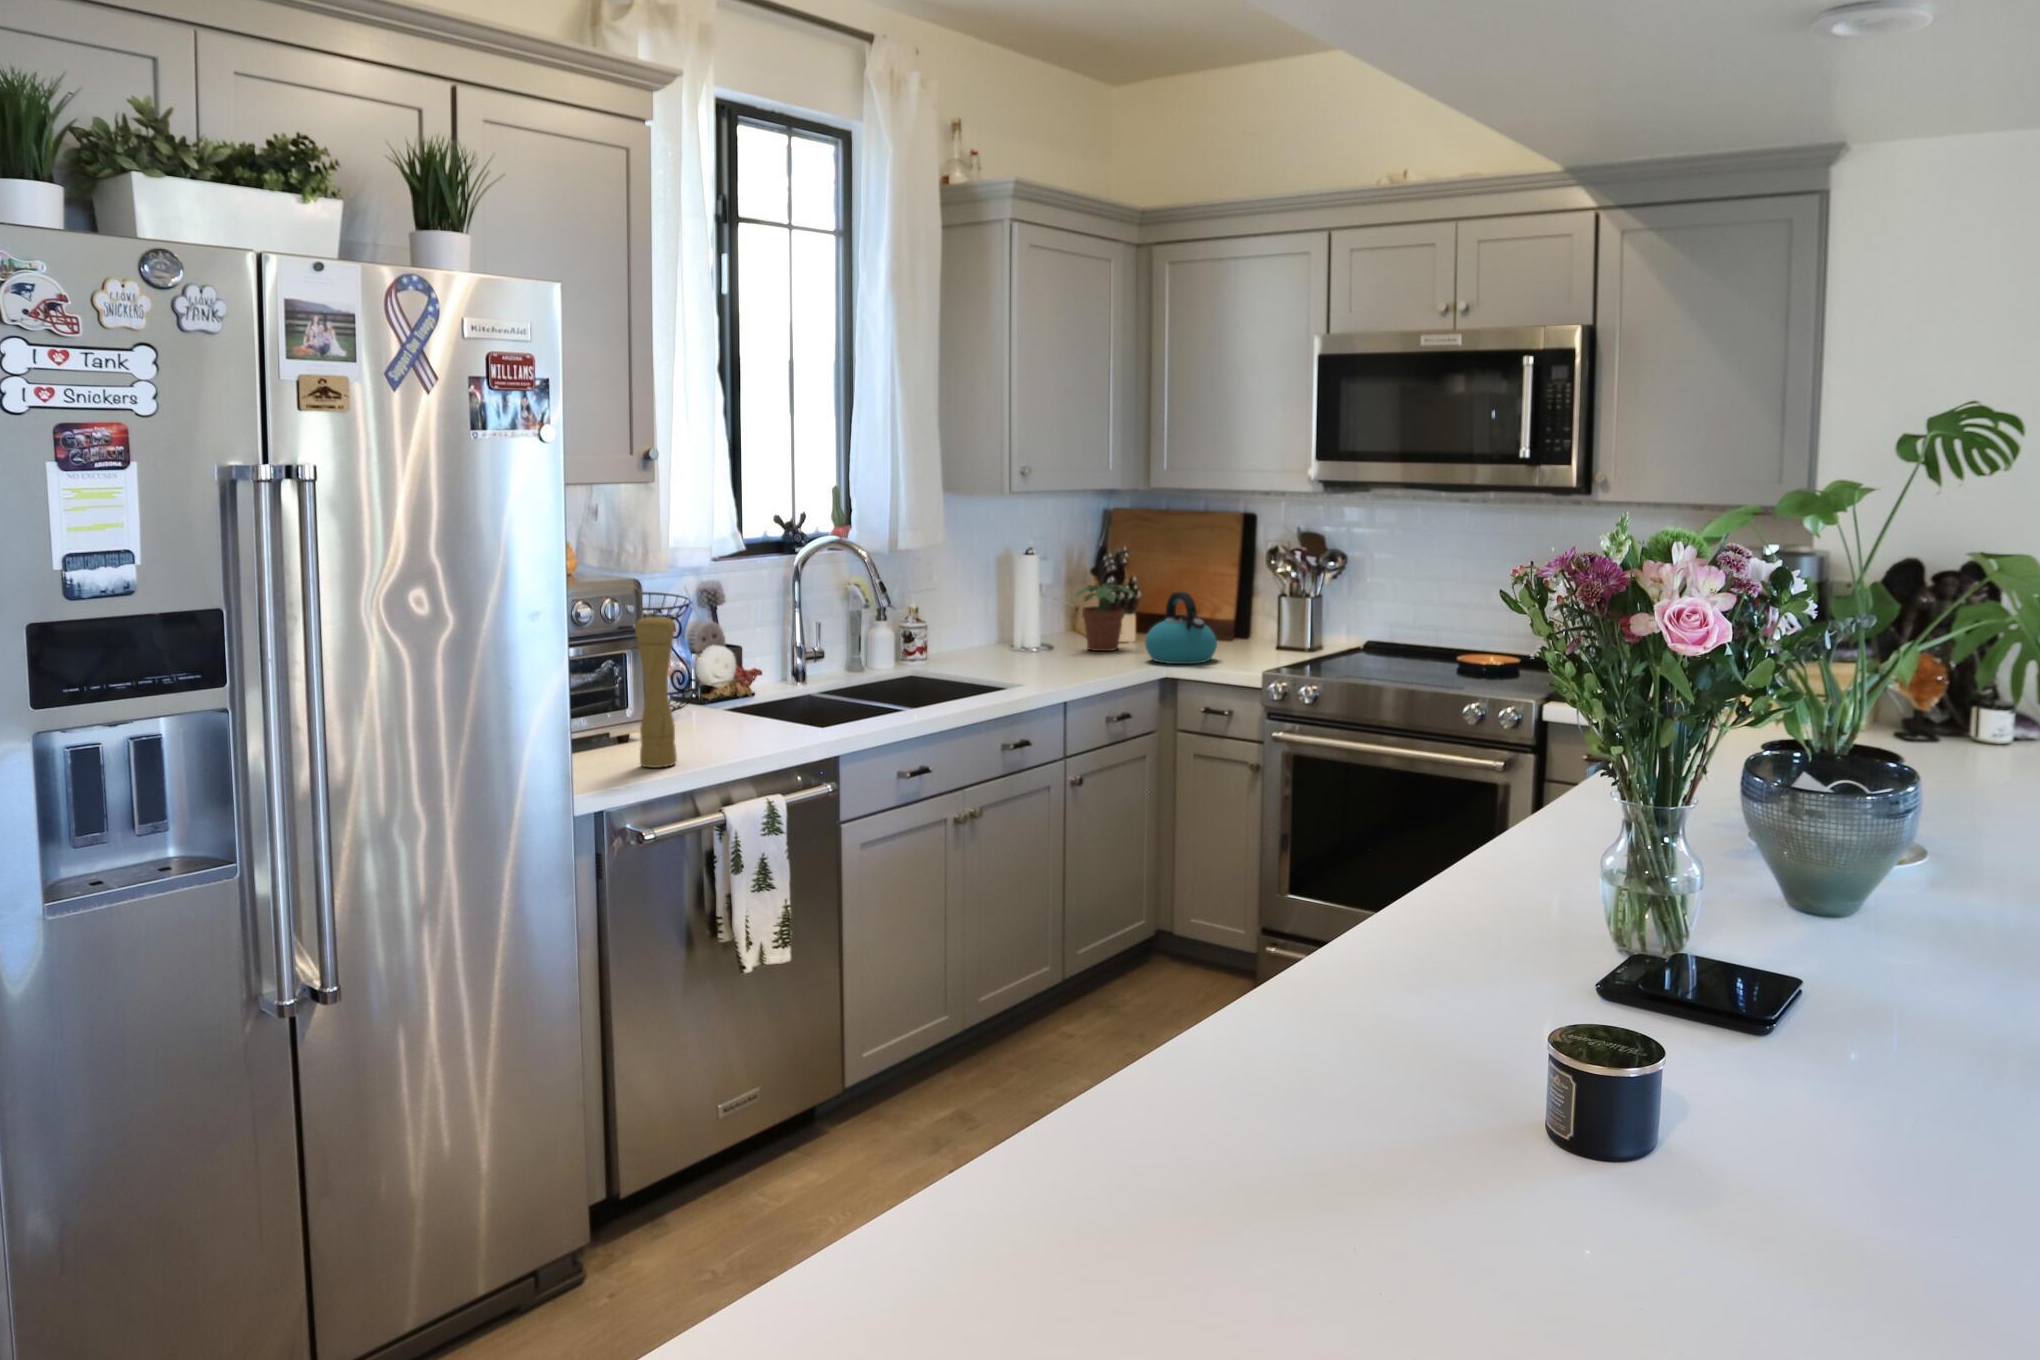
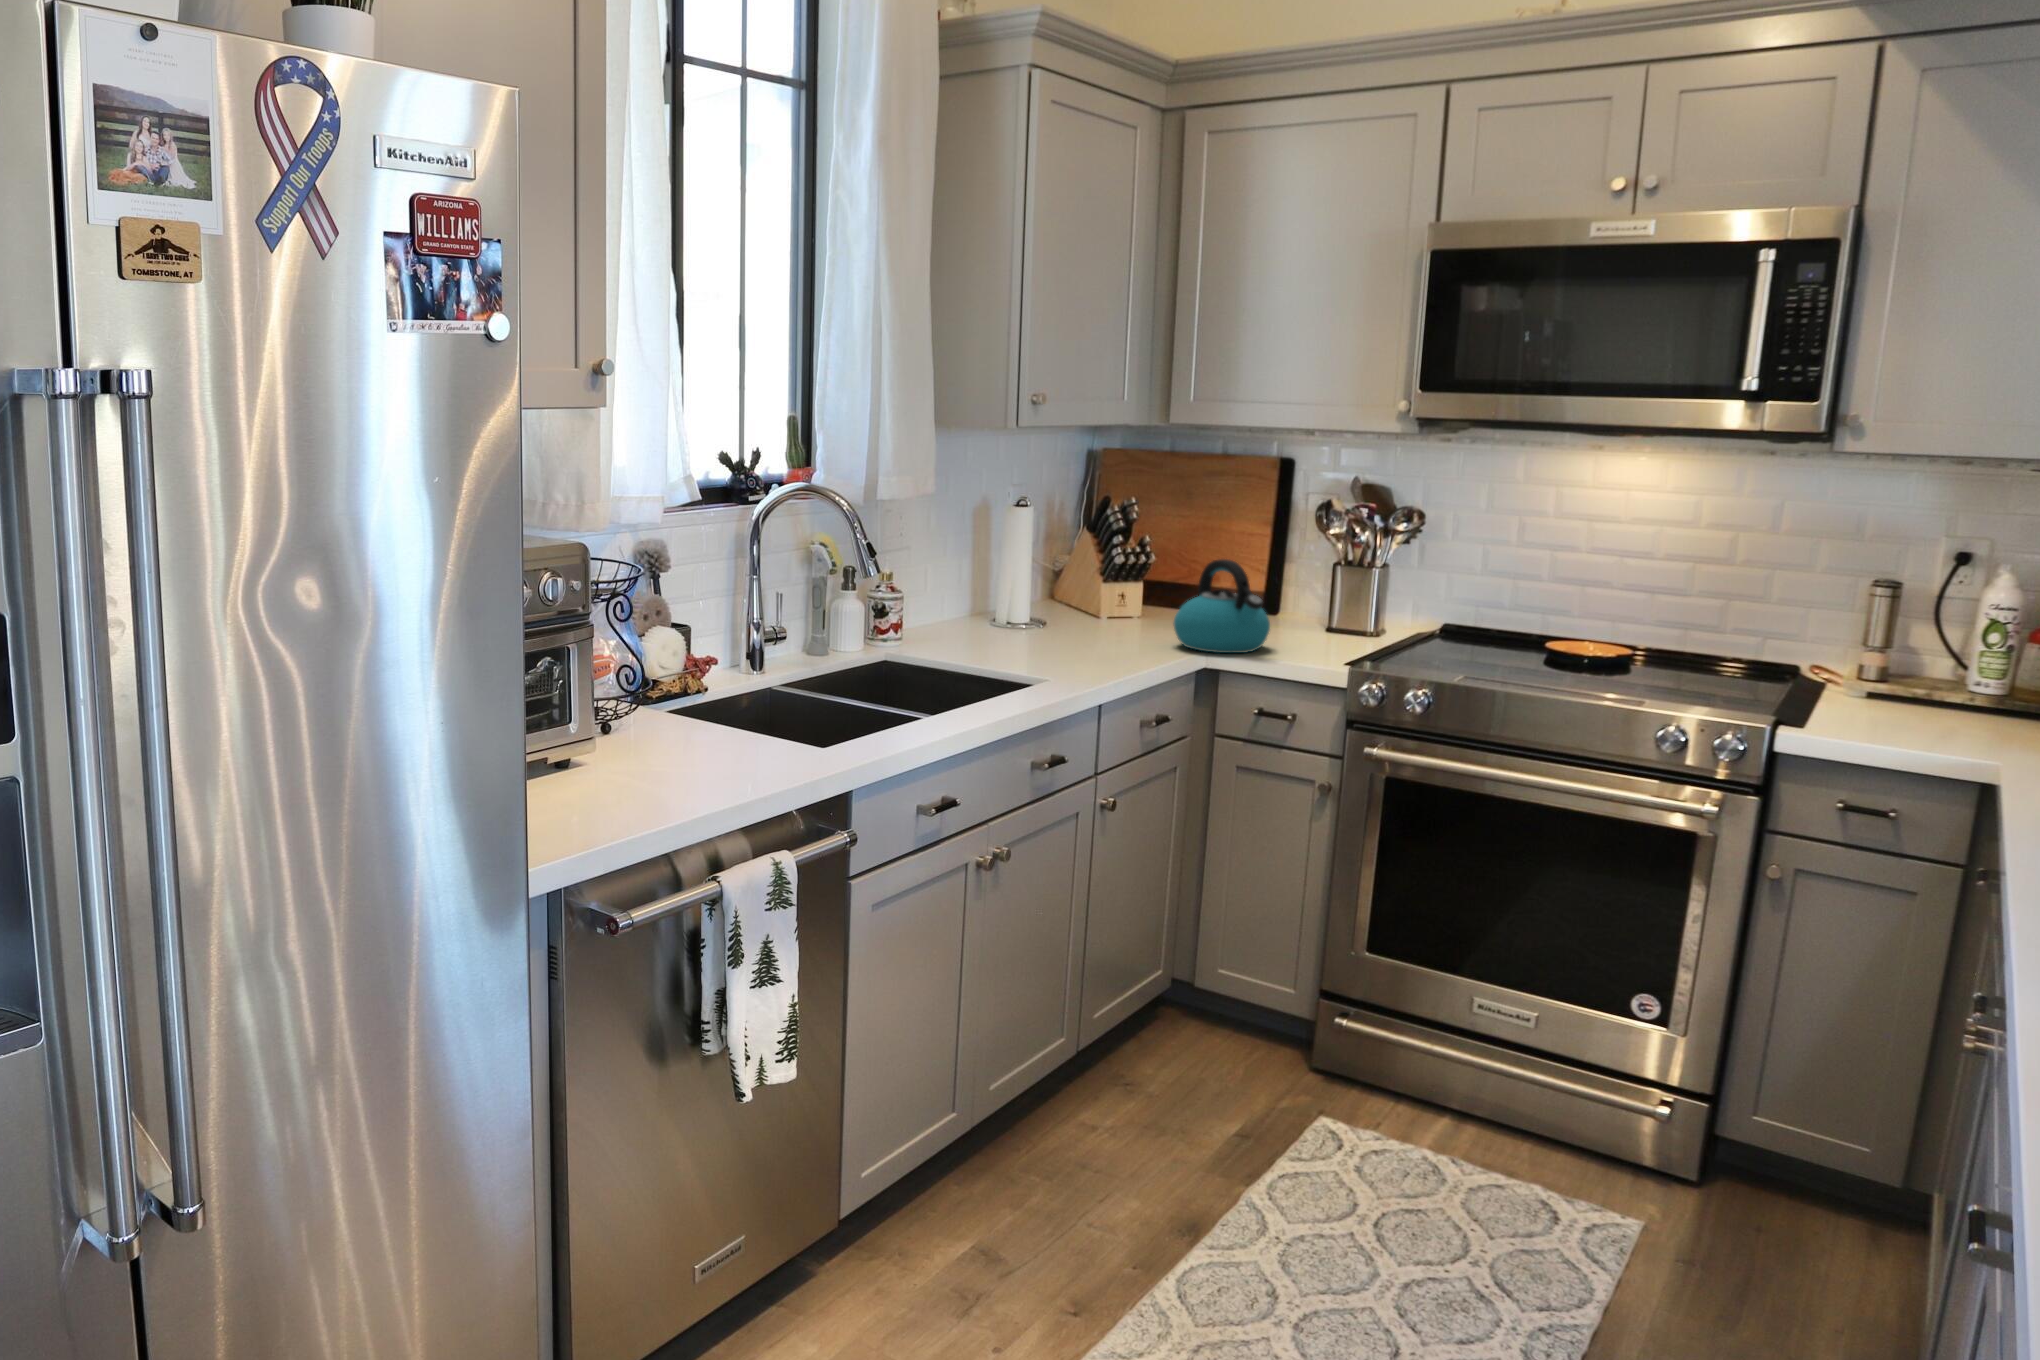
potted plant: present [1076,584,1134,651] -> none [1072,546,1147,631]
pepper mill: present [635,615,677,768] -> none [595,601,650,816]

